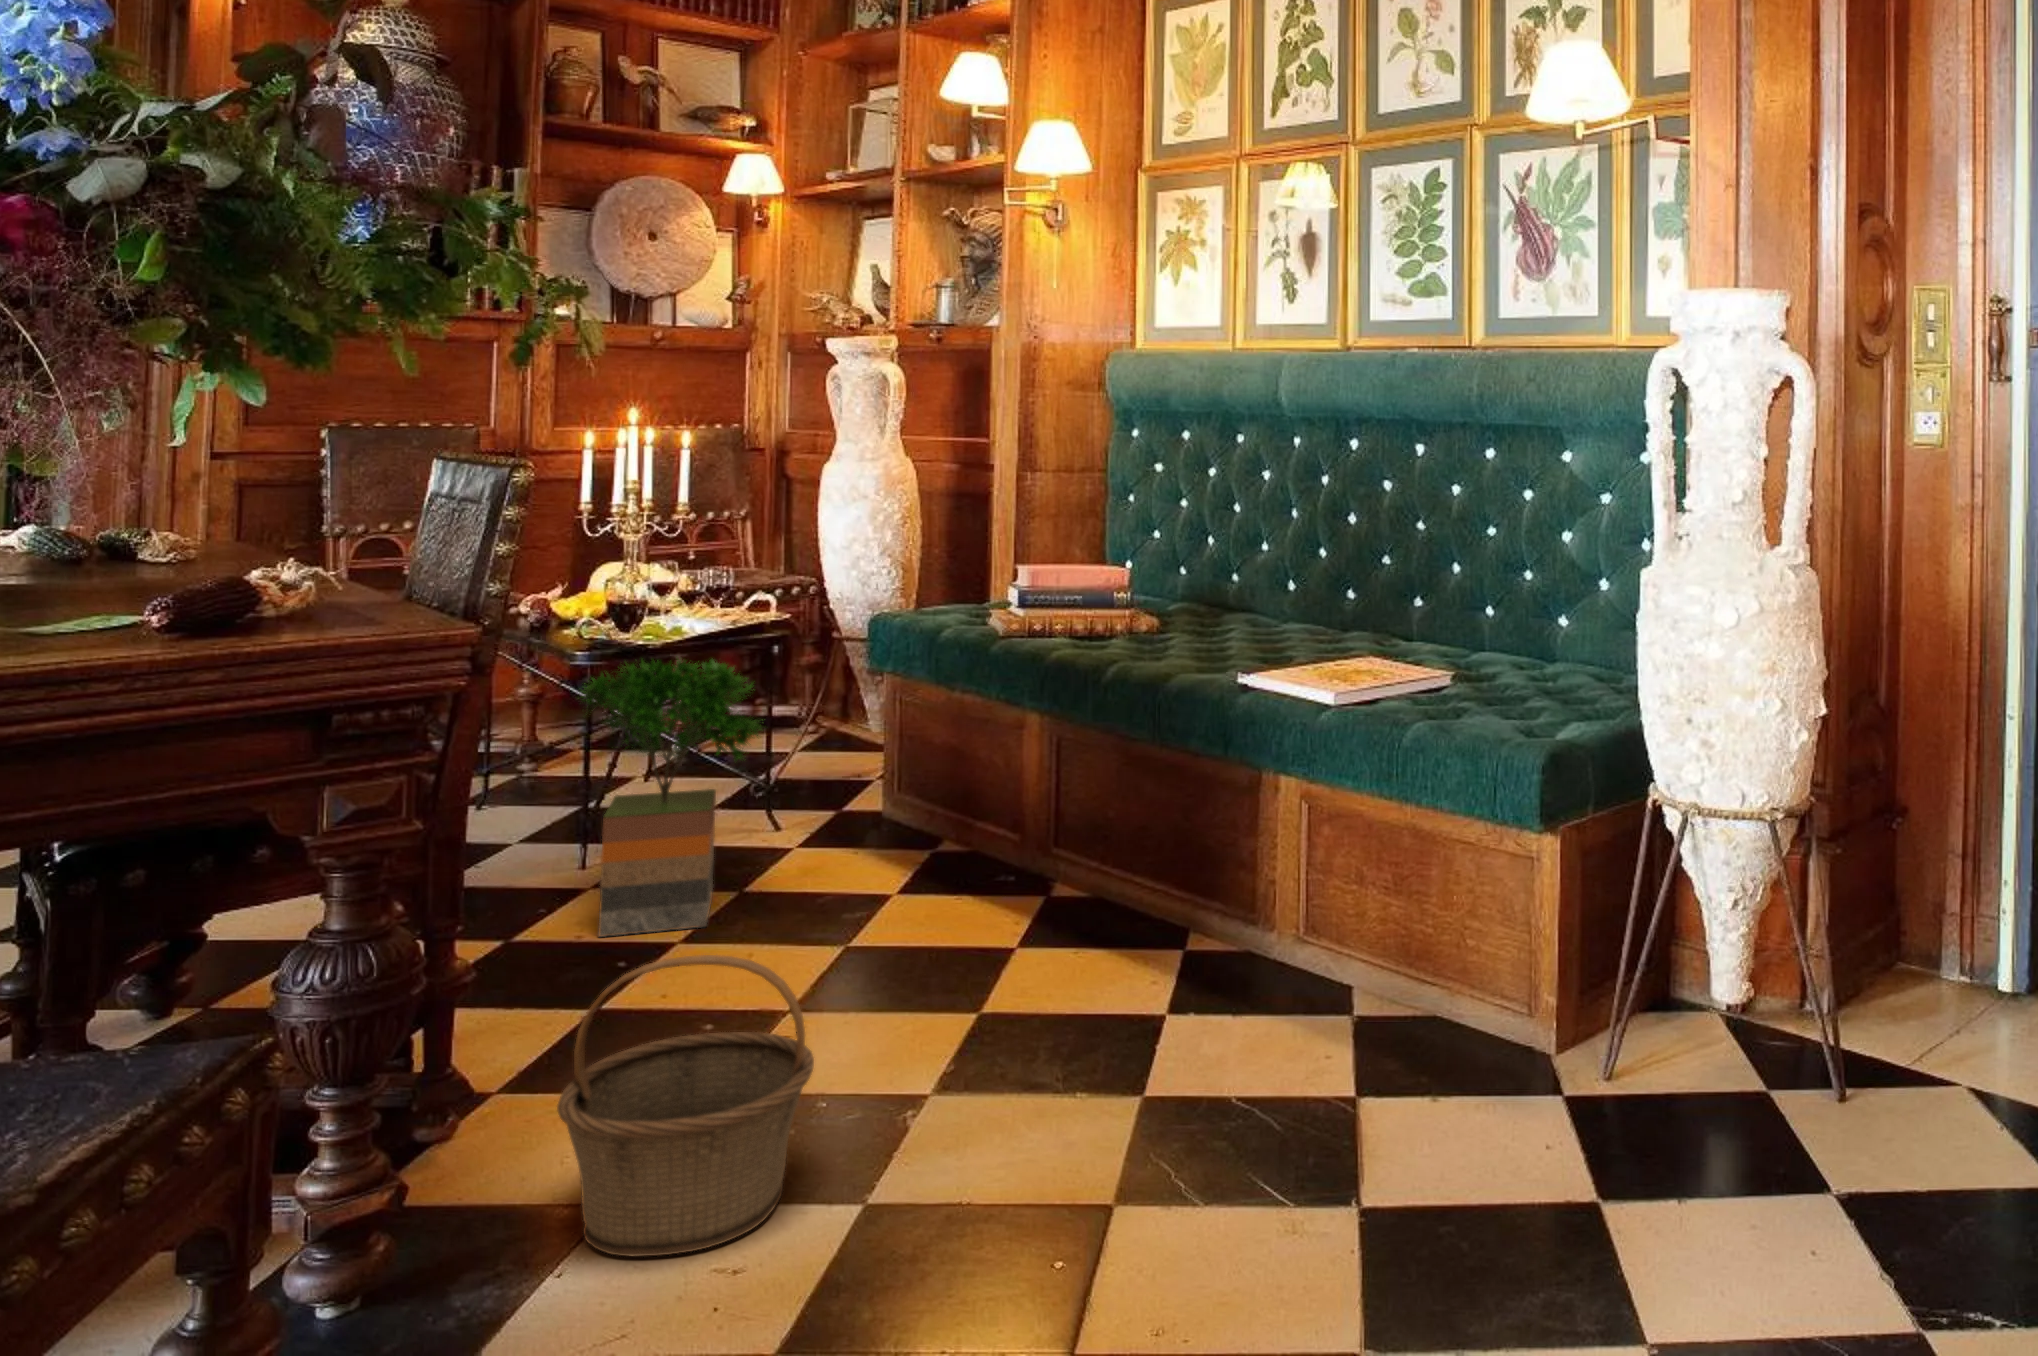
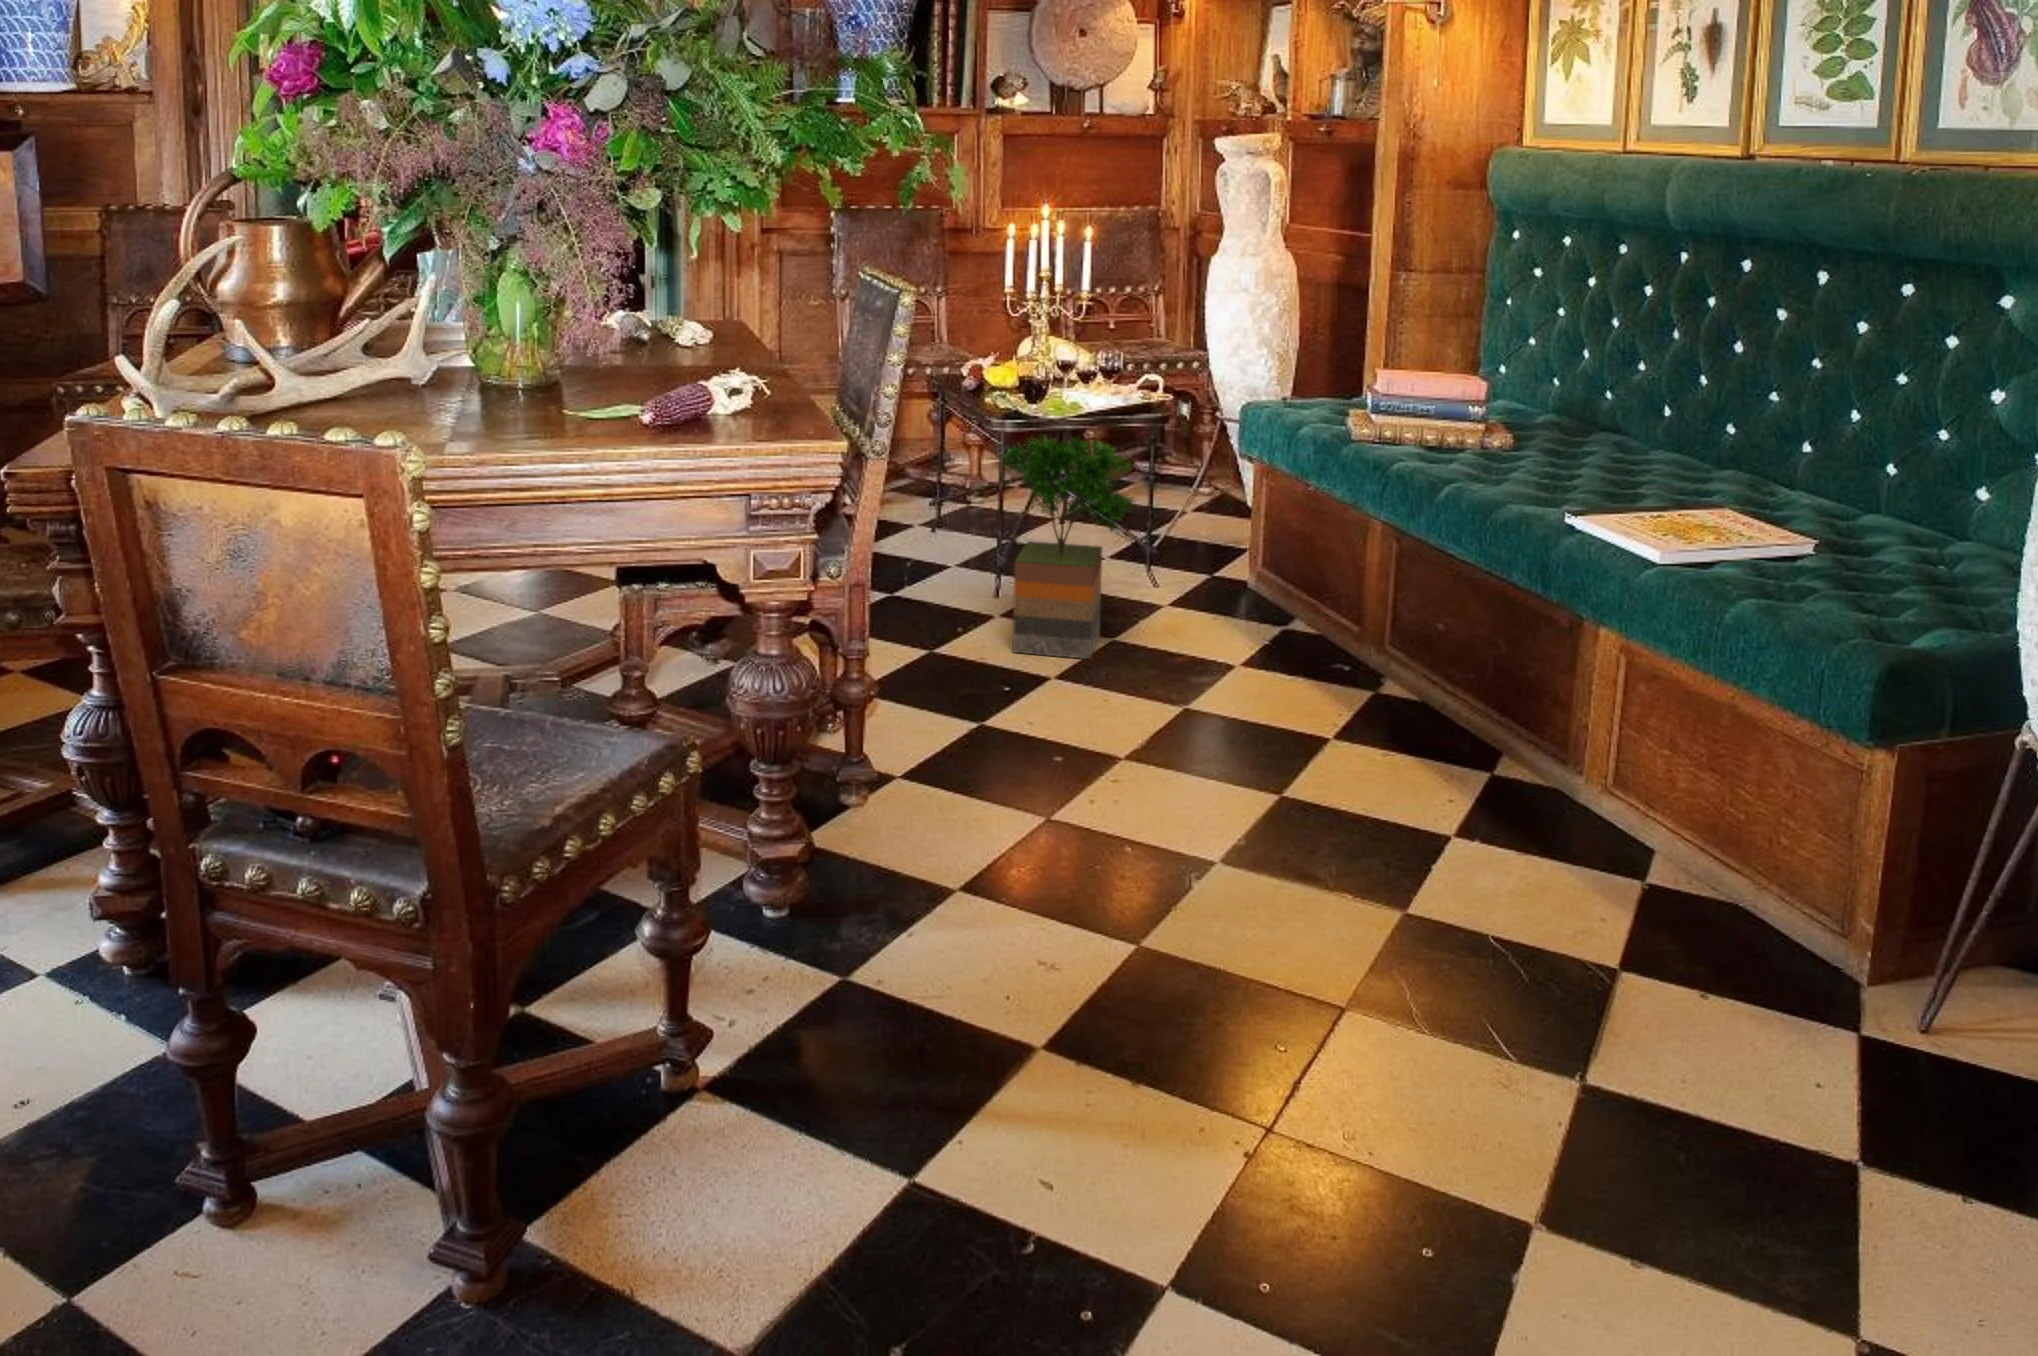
basket: present [557,955,814,1257] -> none [938,716,1121,940]

